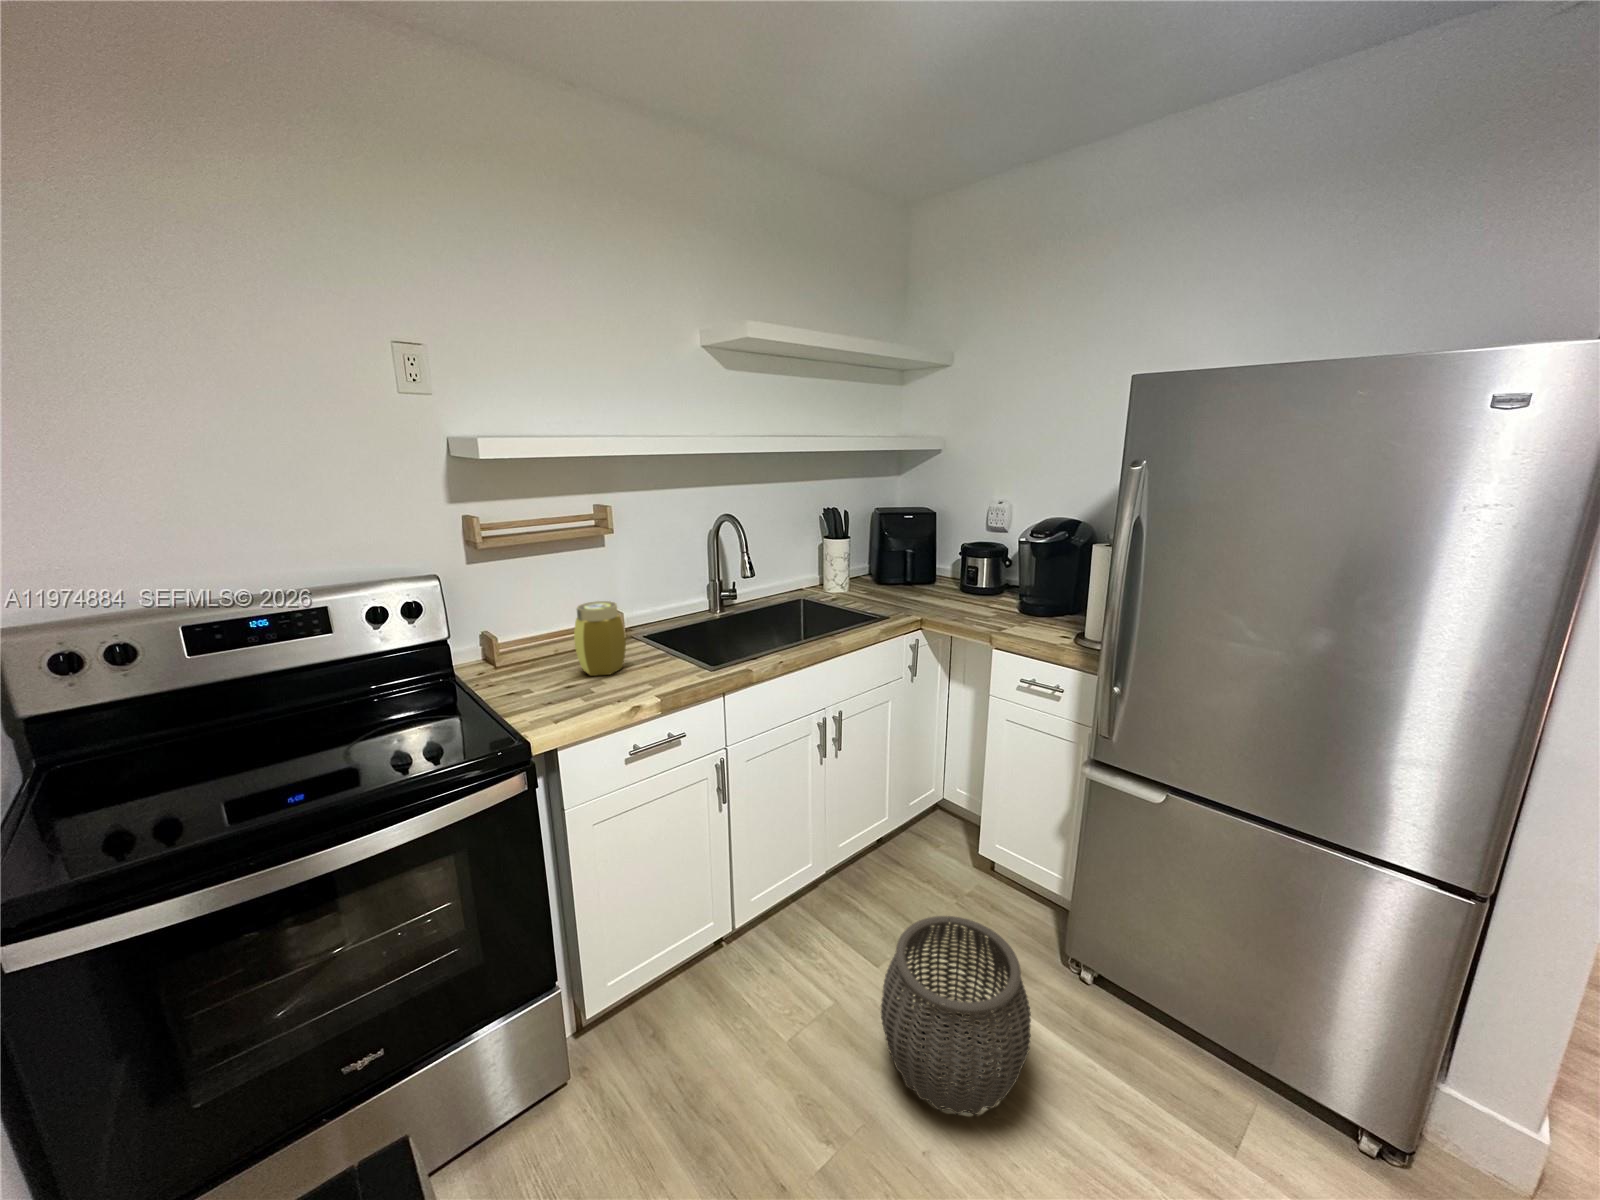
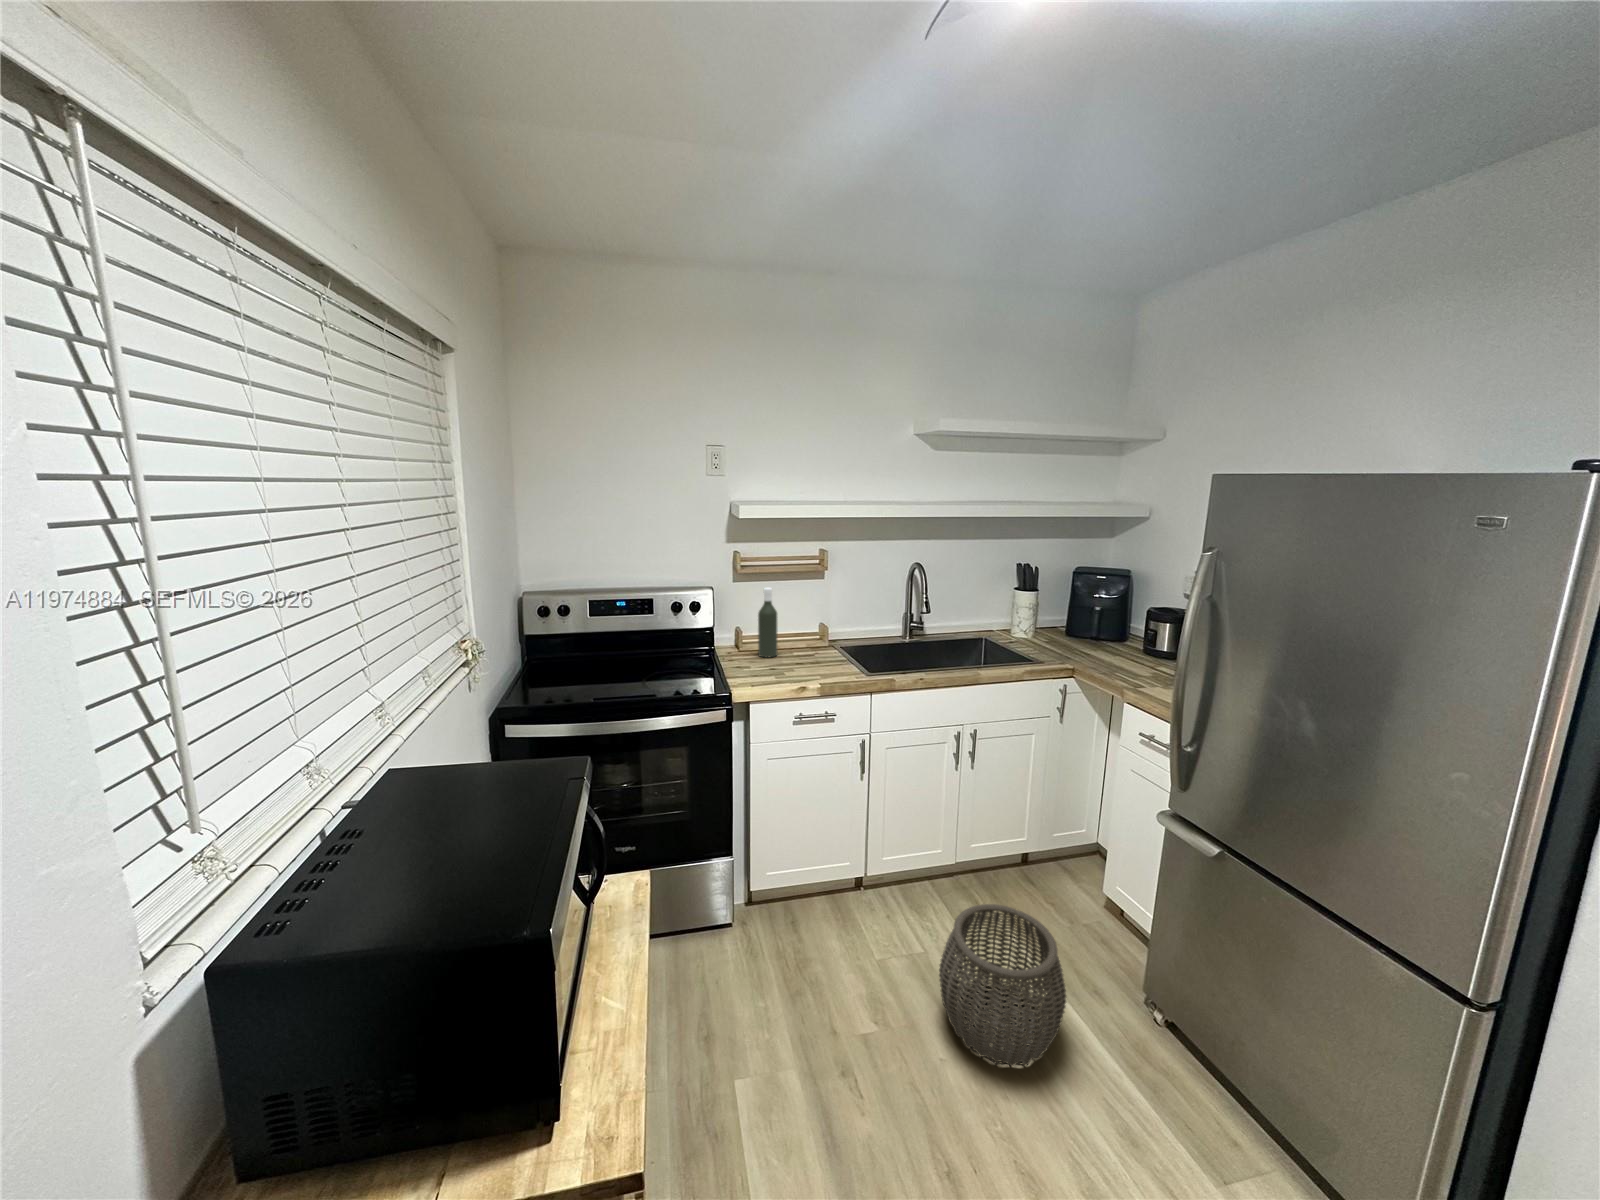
bottle: none [524,566,561,671] -> present [758,588,777,658]
jar: present [574,601,626,676] -> none [784,615,815,666]

